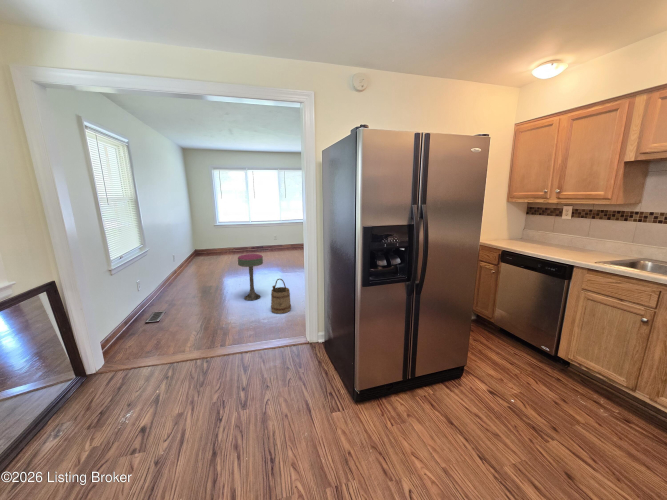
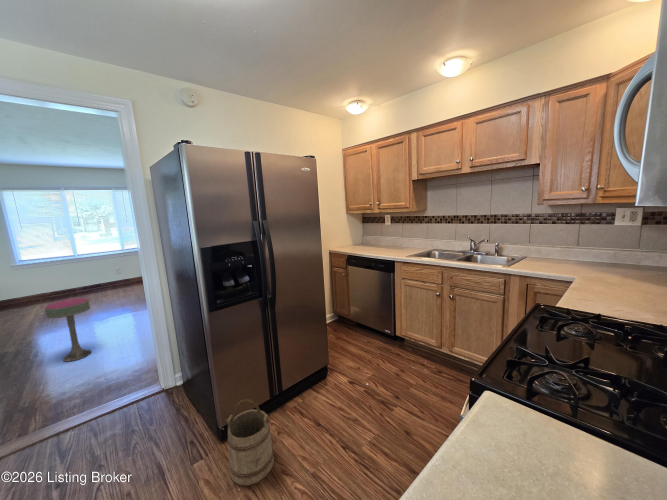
bucket: present [271,279,291,314] -> present [225,399,274,485]

